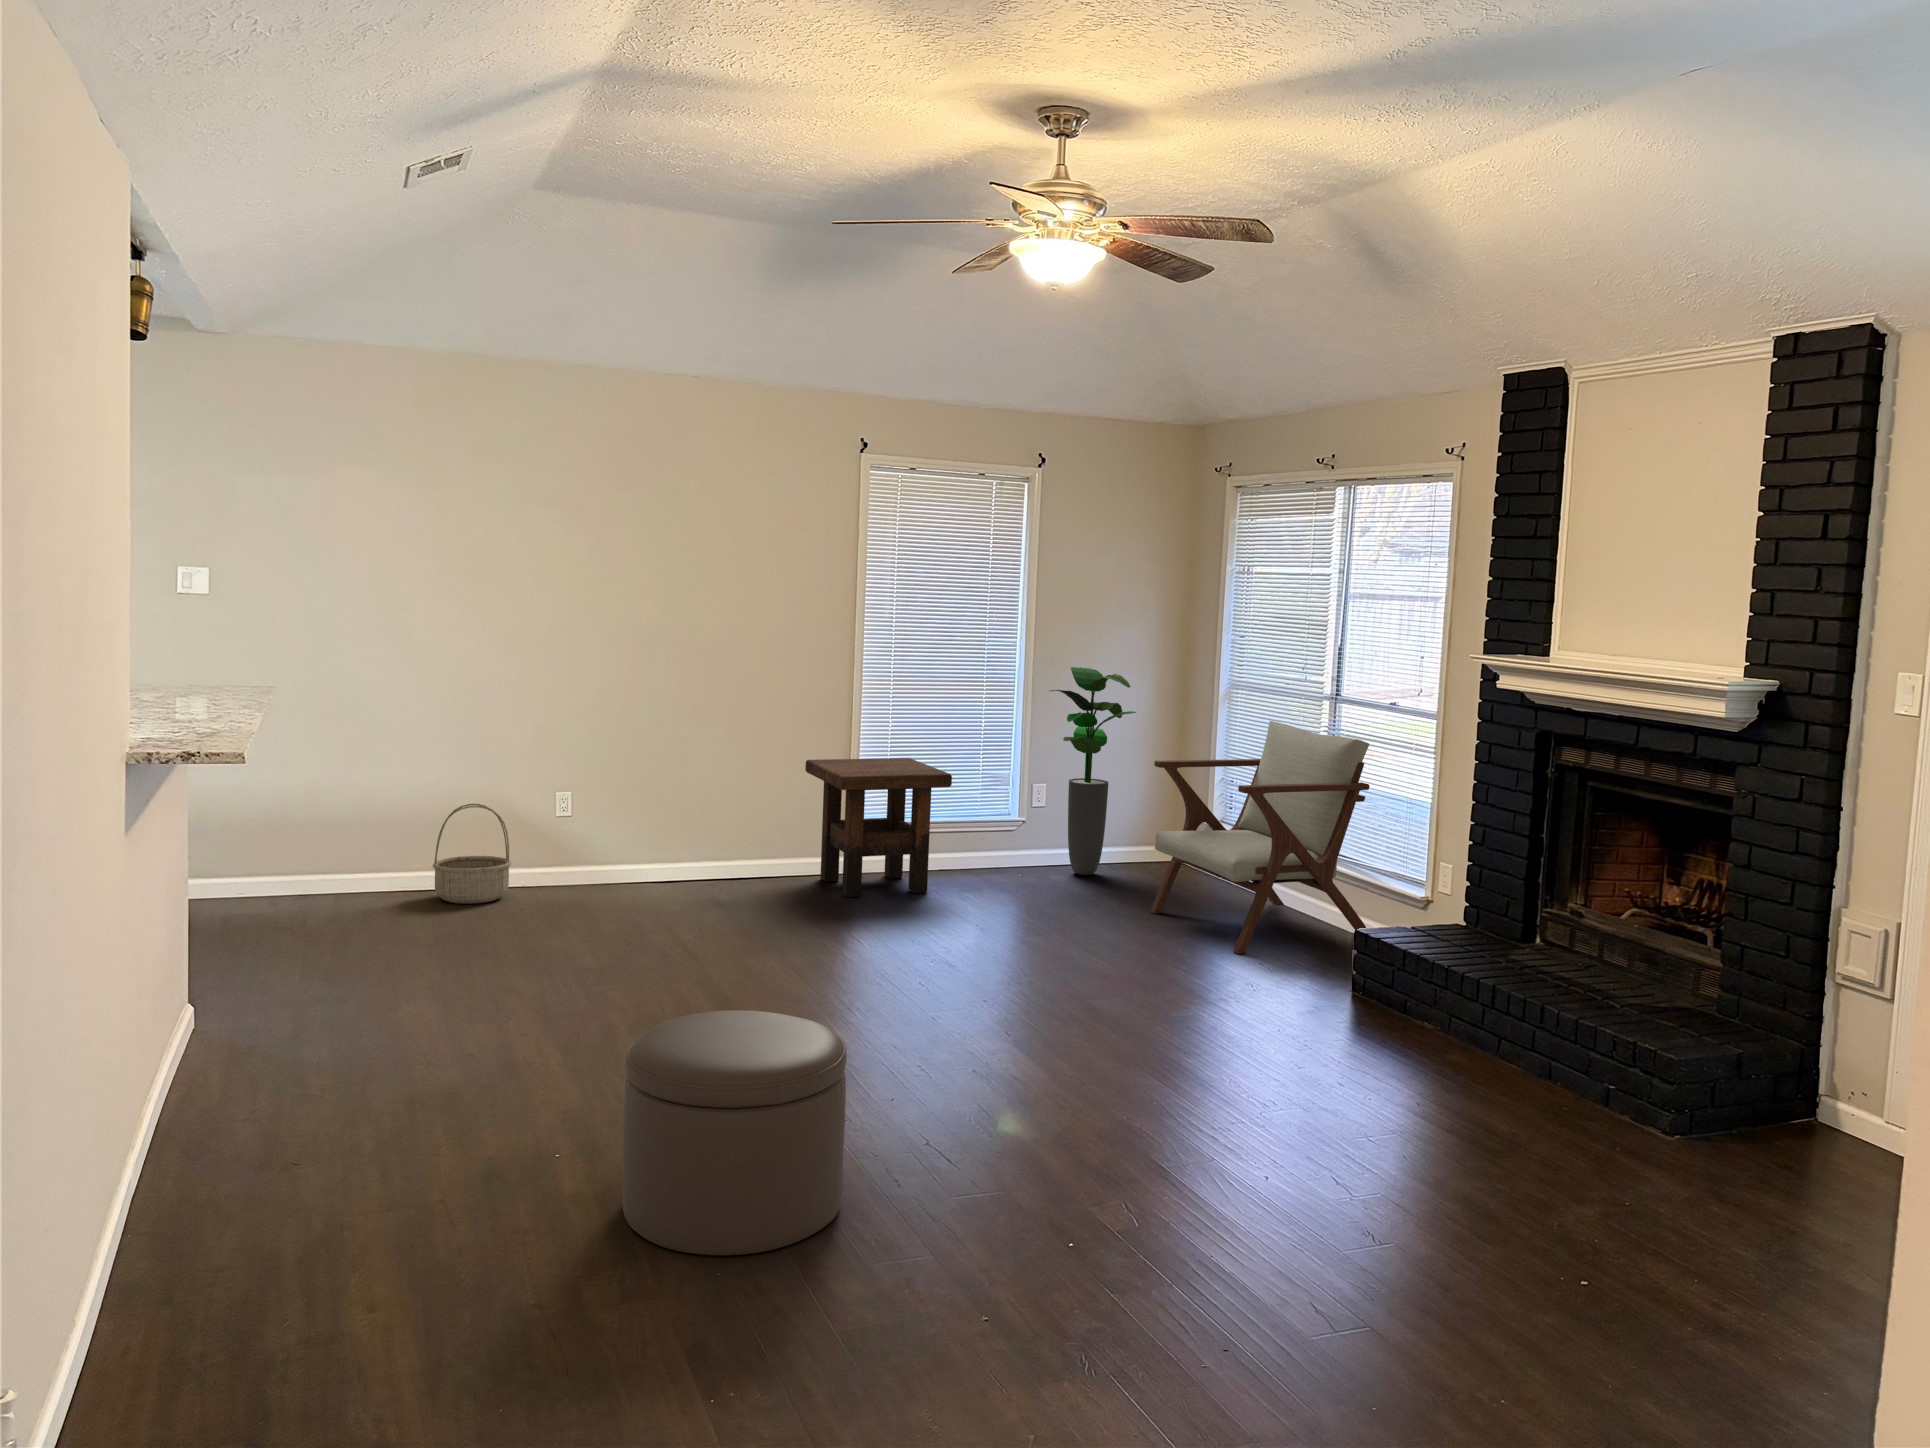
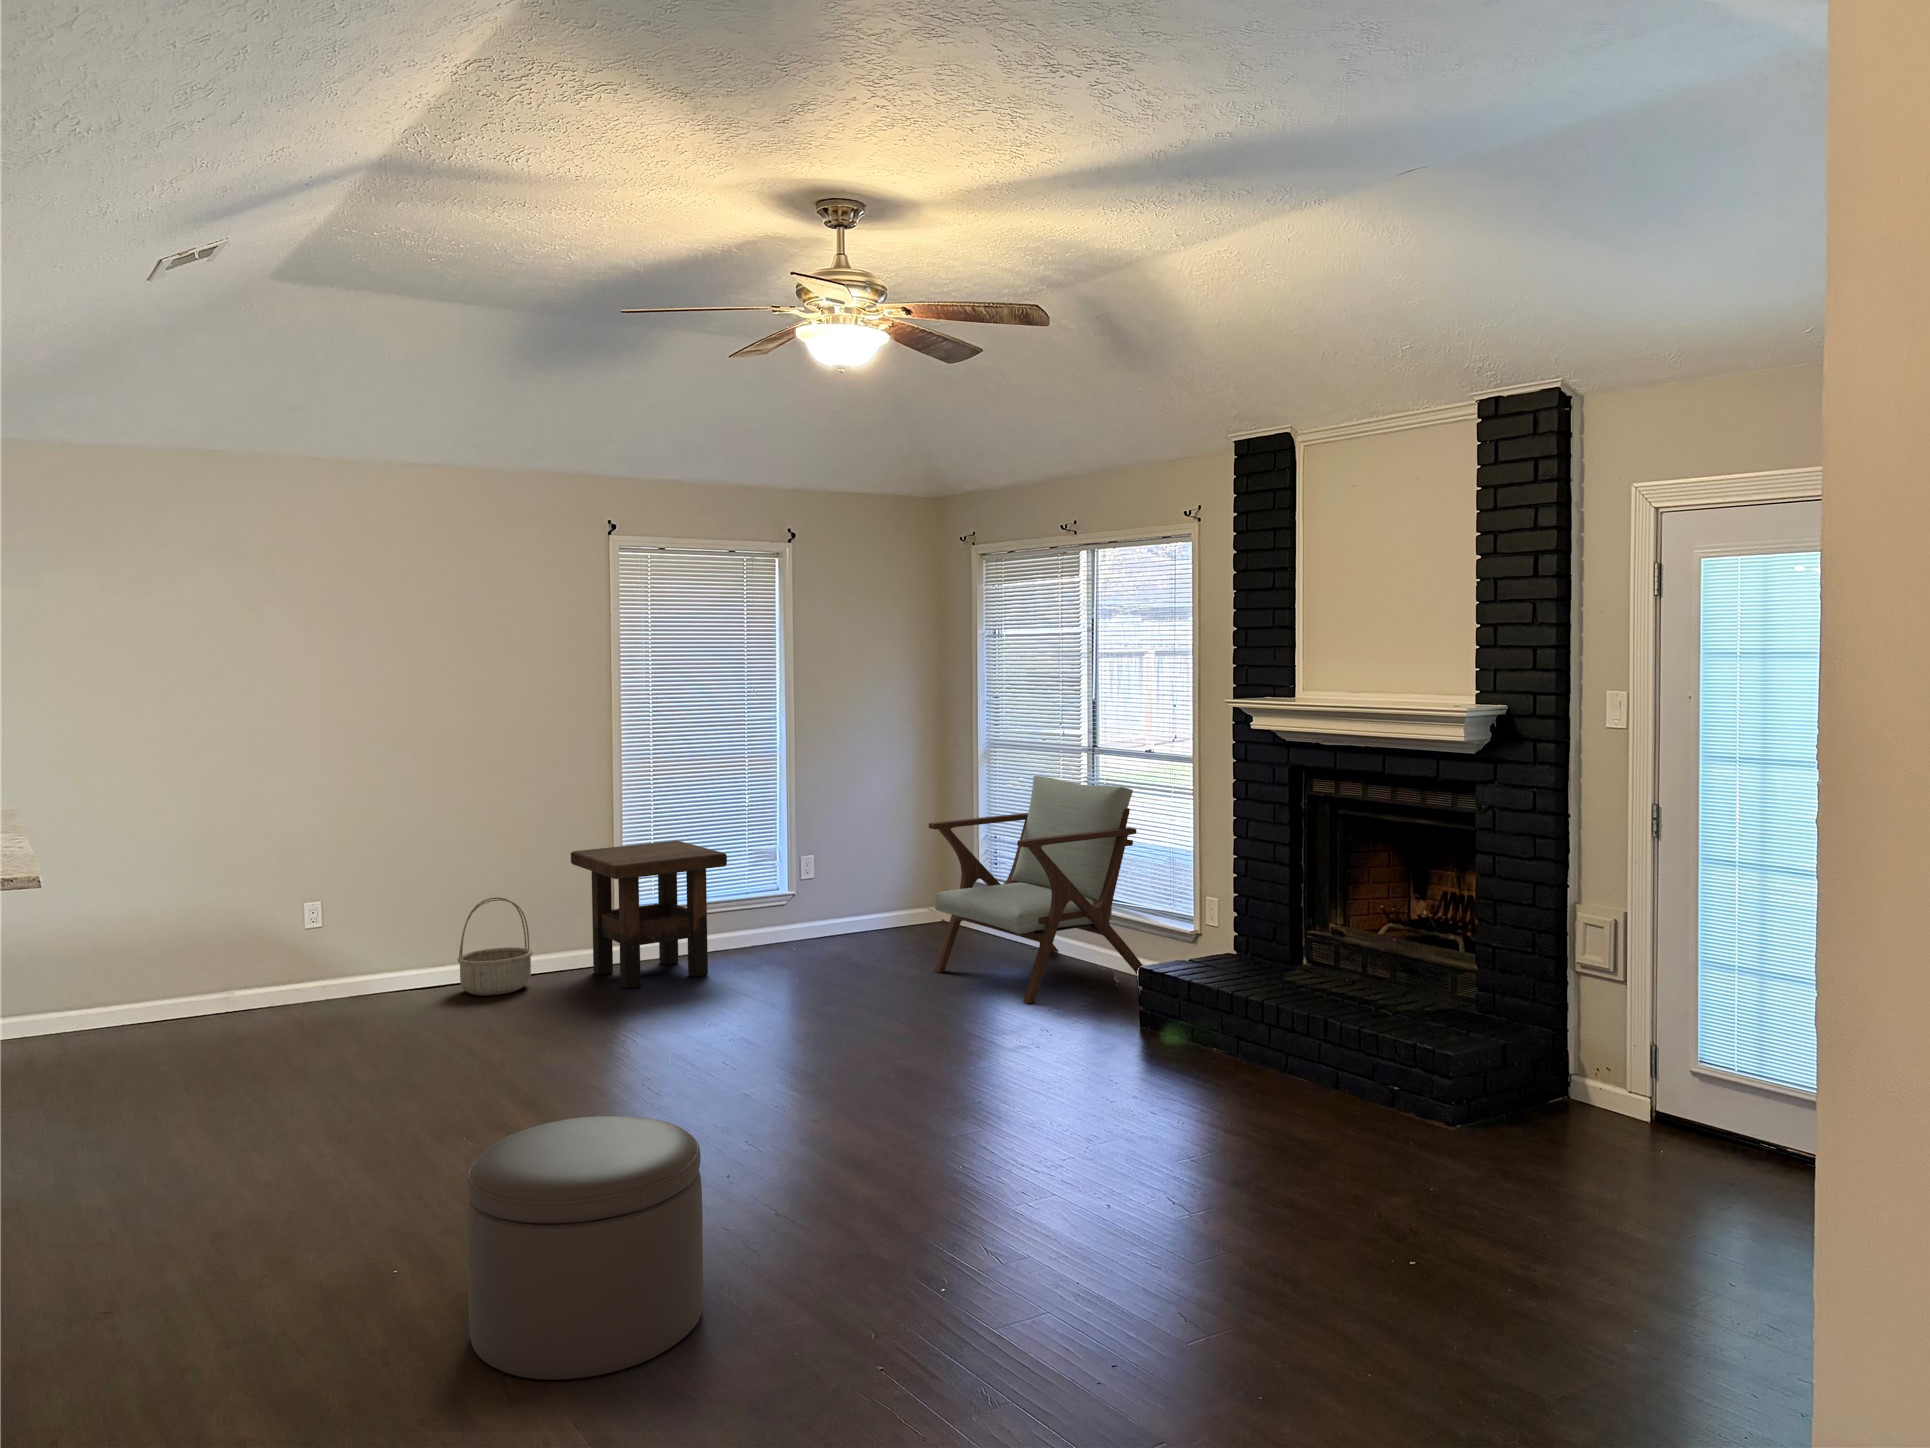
potted plant: present [1050,667,1136,875] -> none [813,737,902,942]
basket: present [433,804,511,904] -> present [457,897,533,995]

